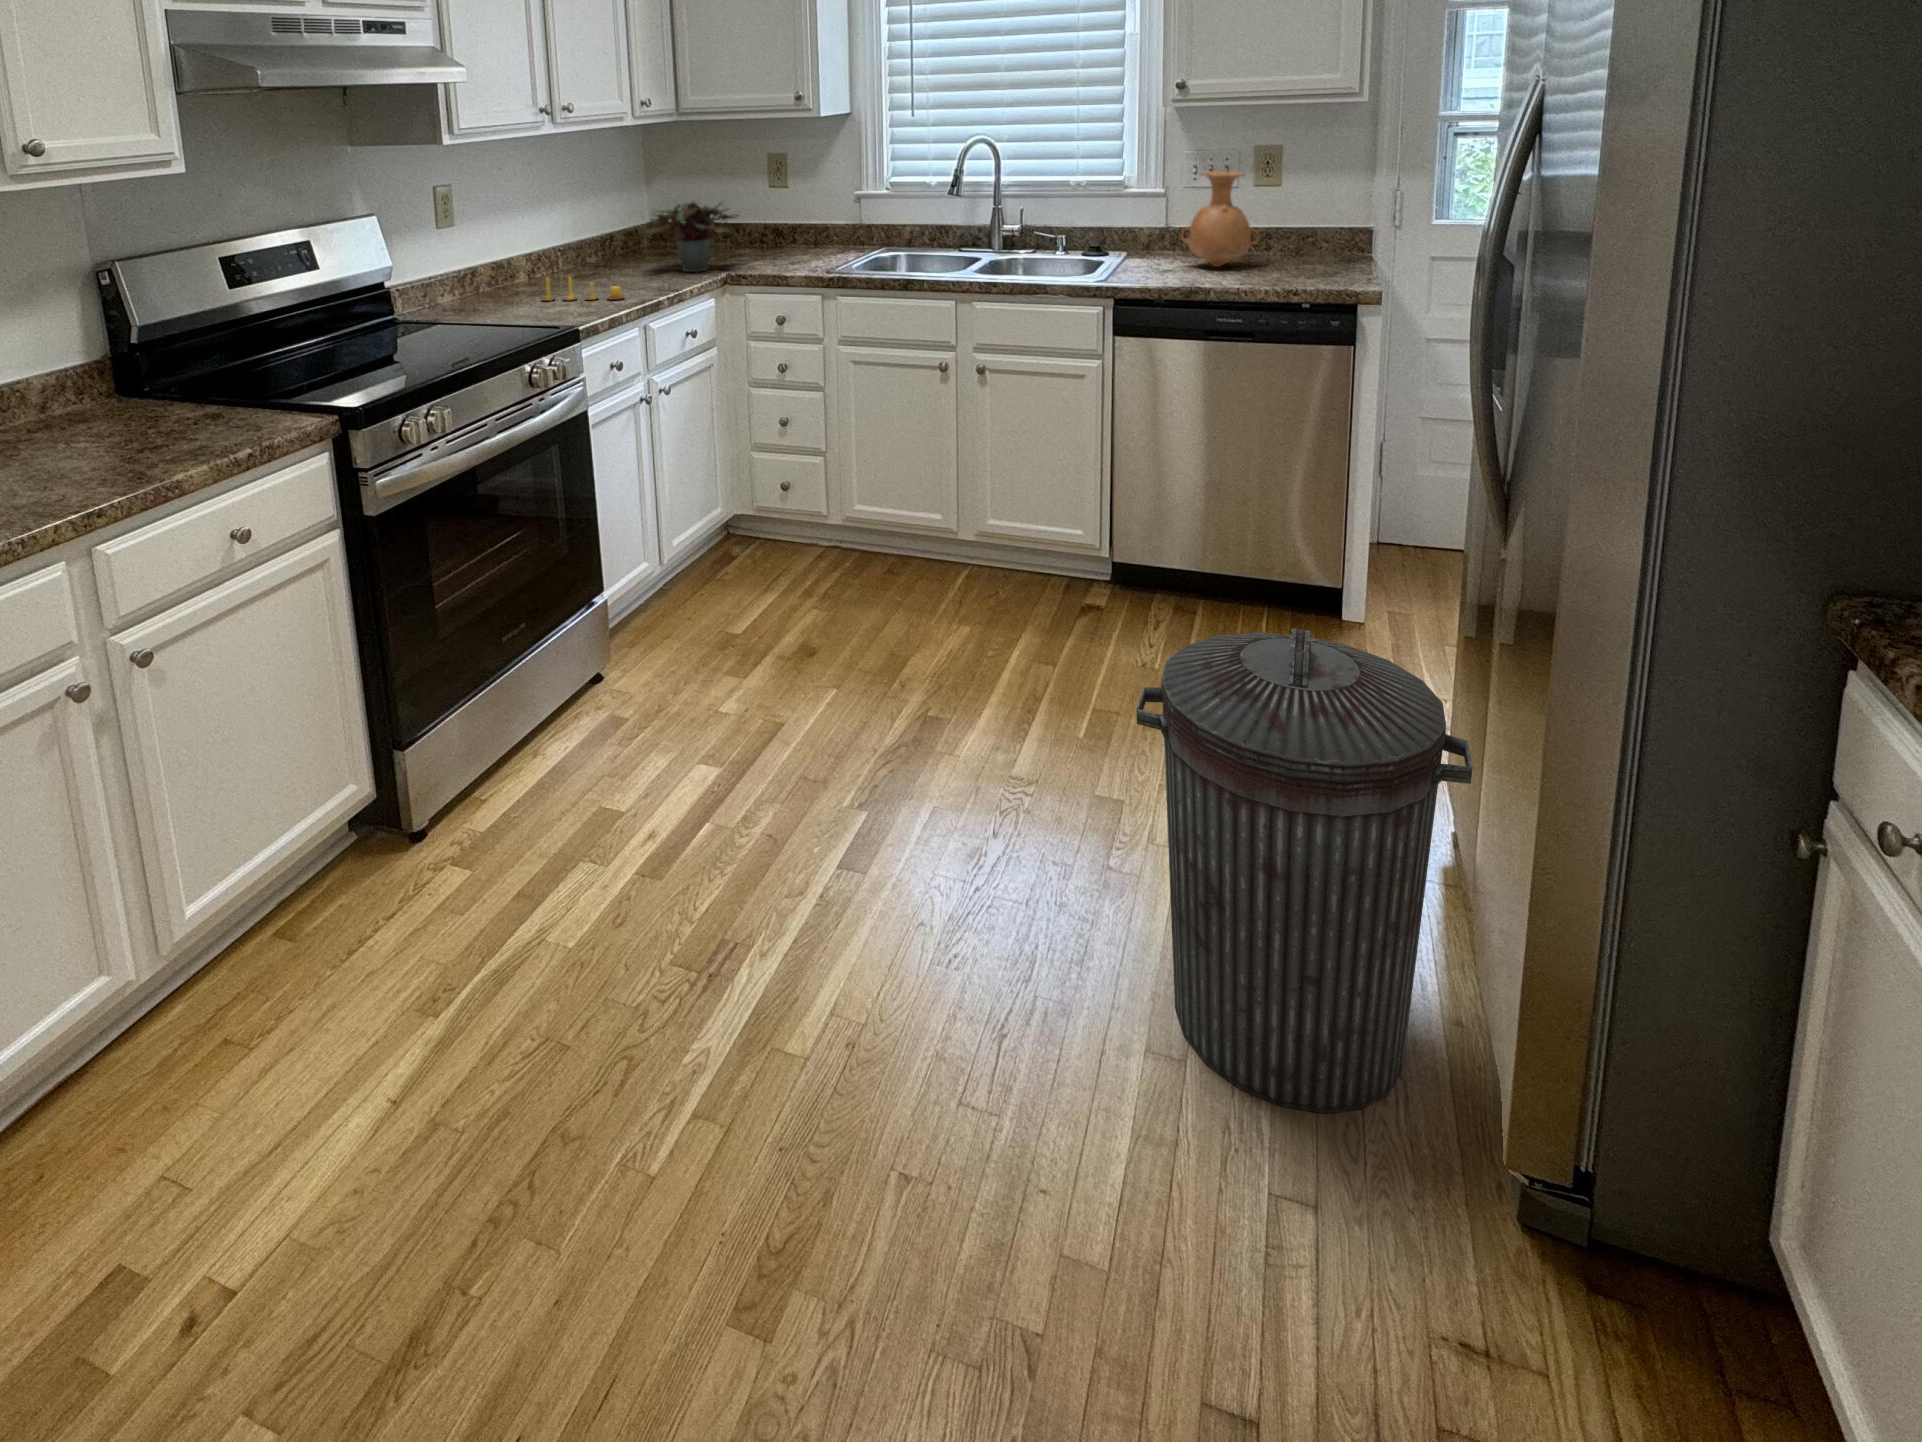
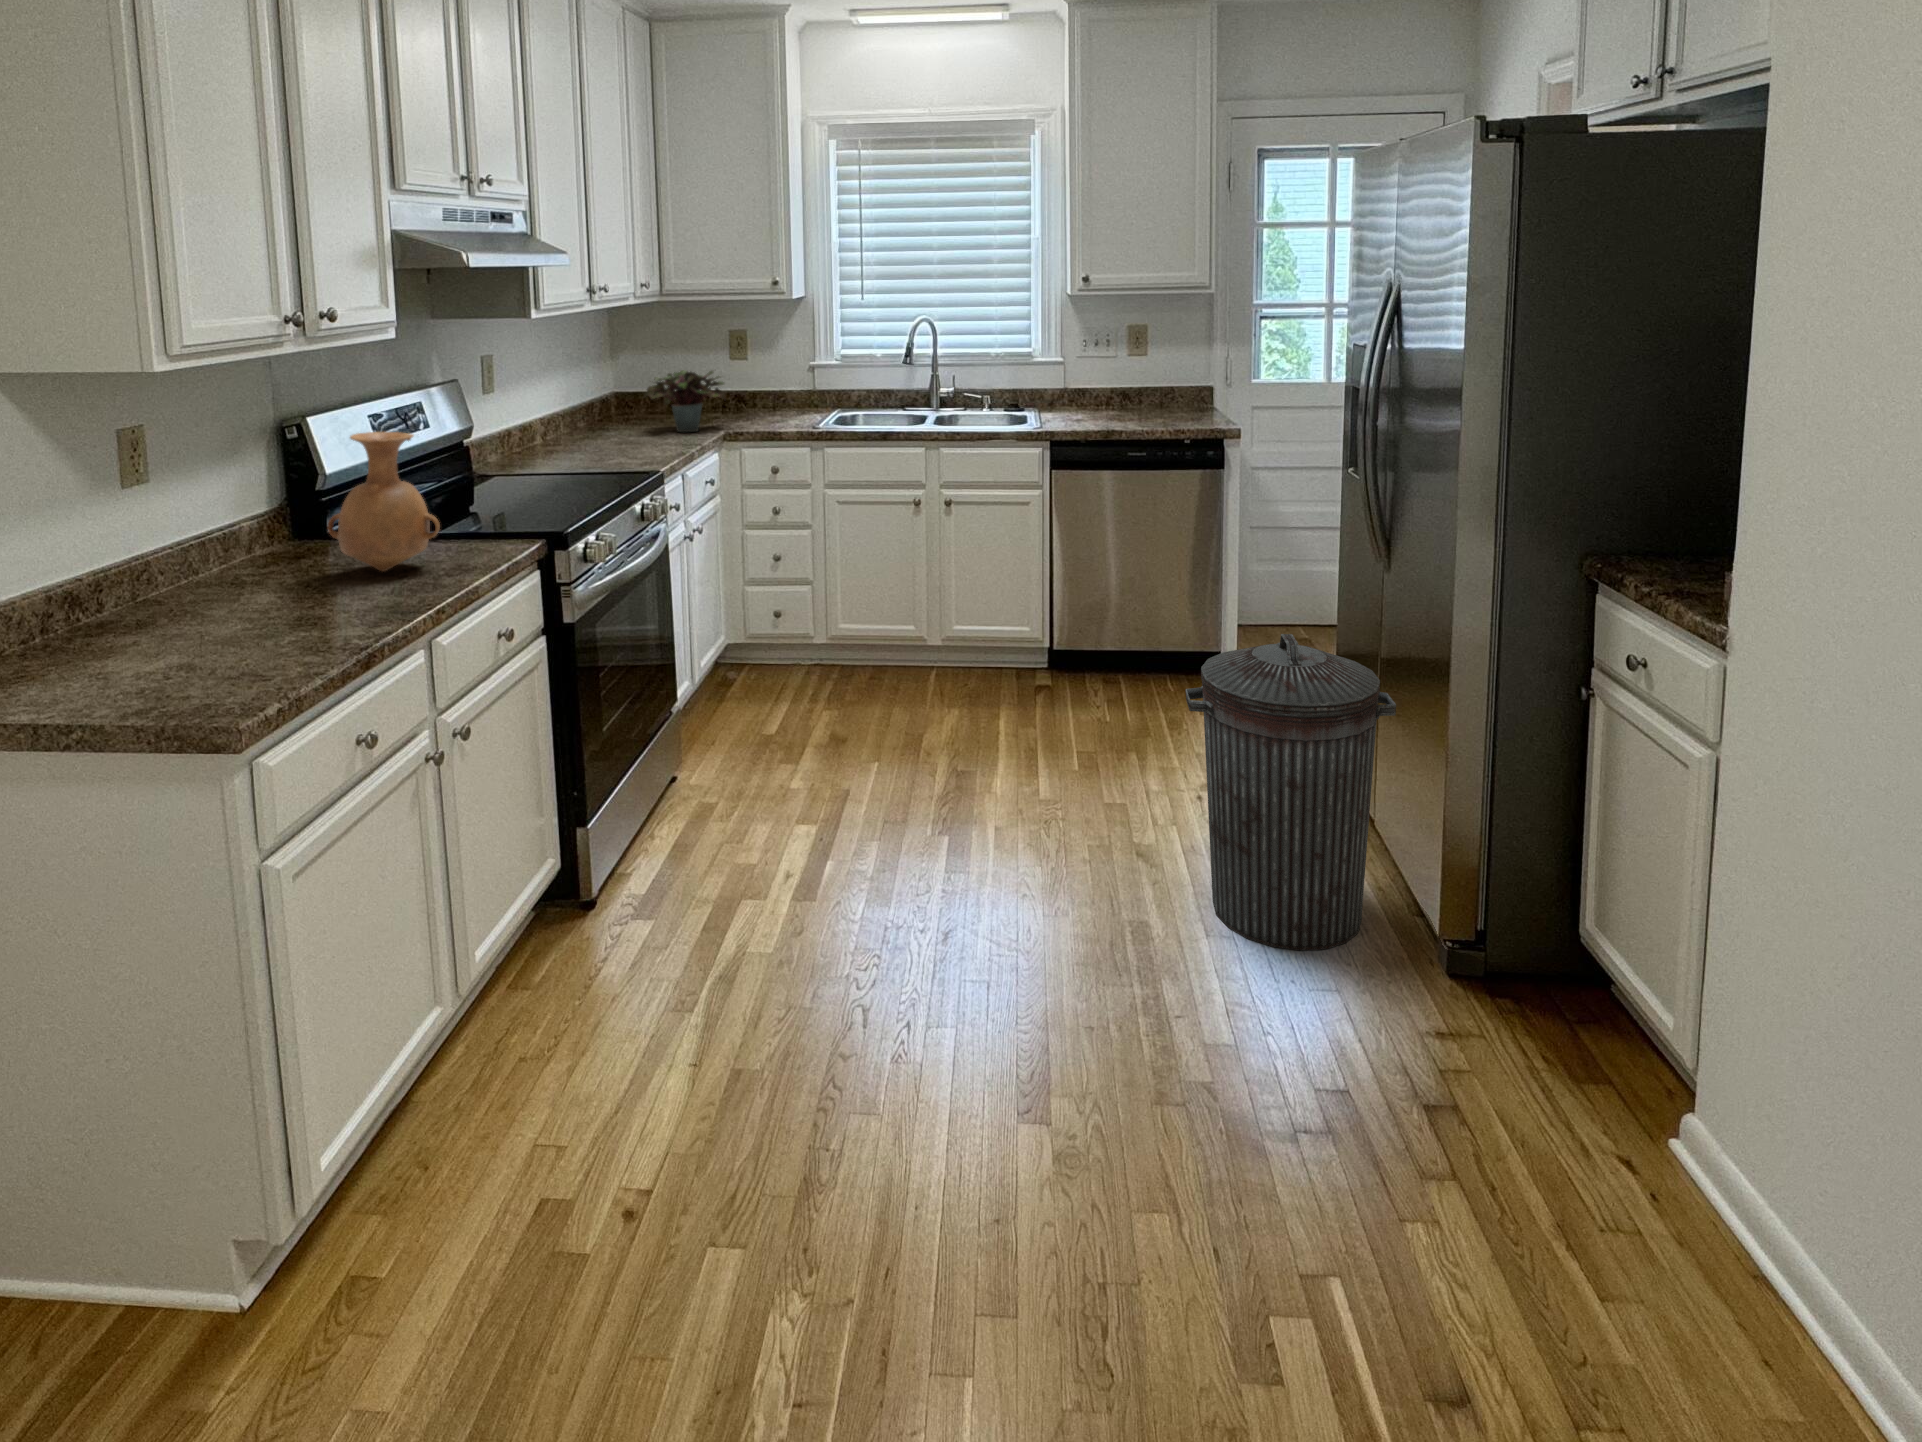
vase: present [1181,171,1259,267] -> present [328,432,440,571]
candle: present [542,277,624,301] -> none [579,433,658,457]

